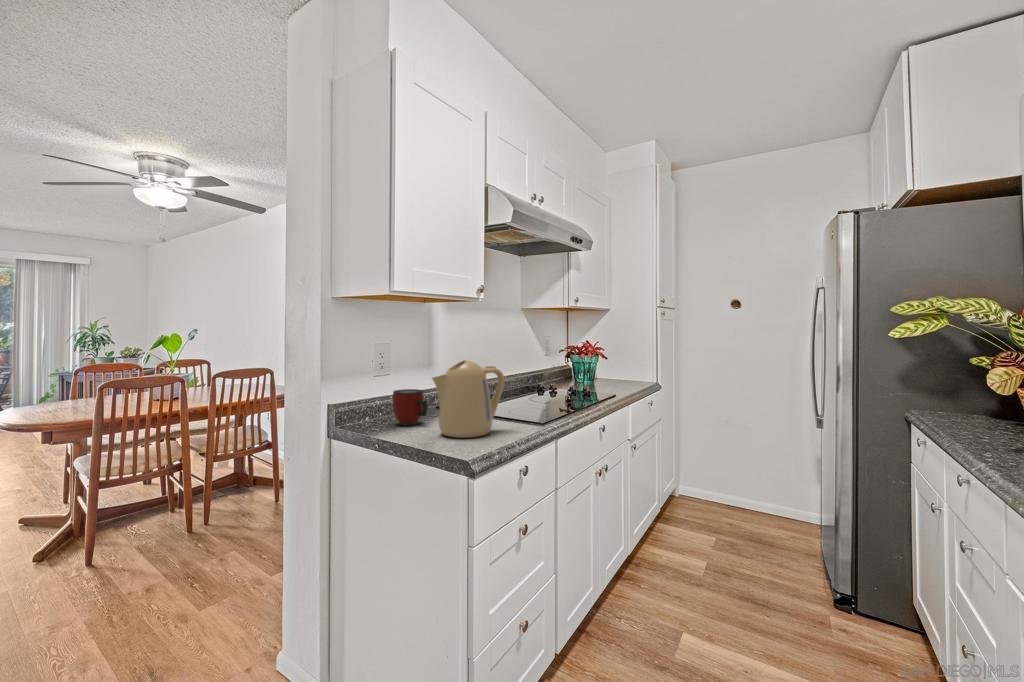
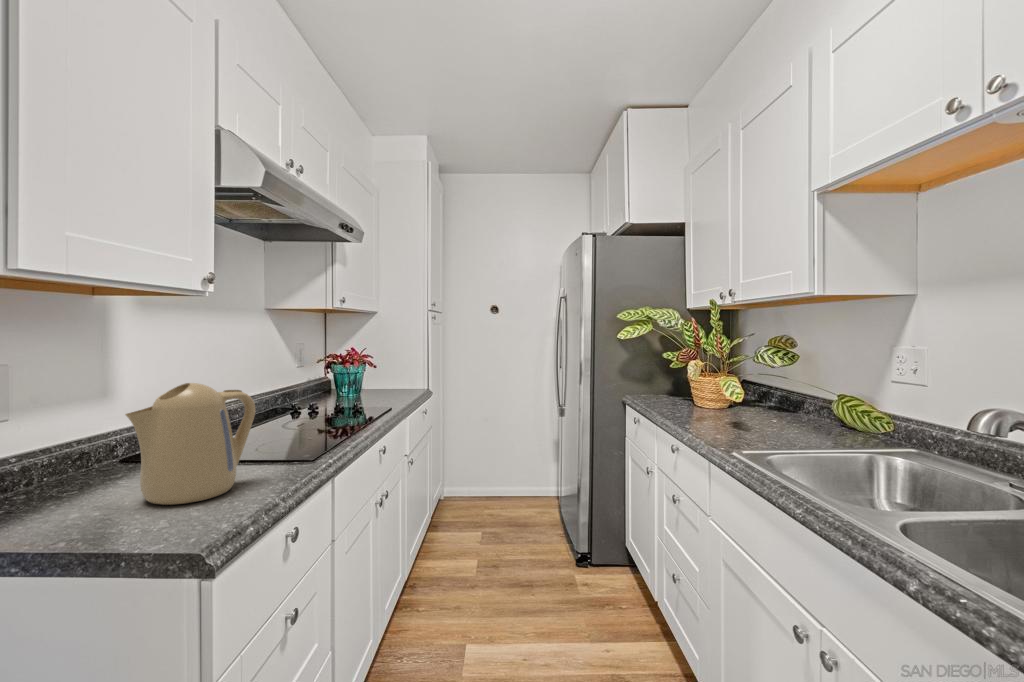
mug: present [392,389,428,425] -> none [43,431,118,493]

